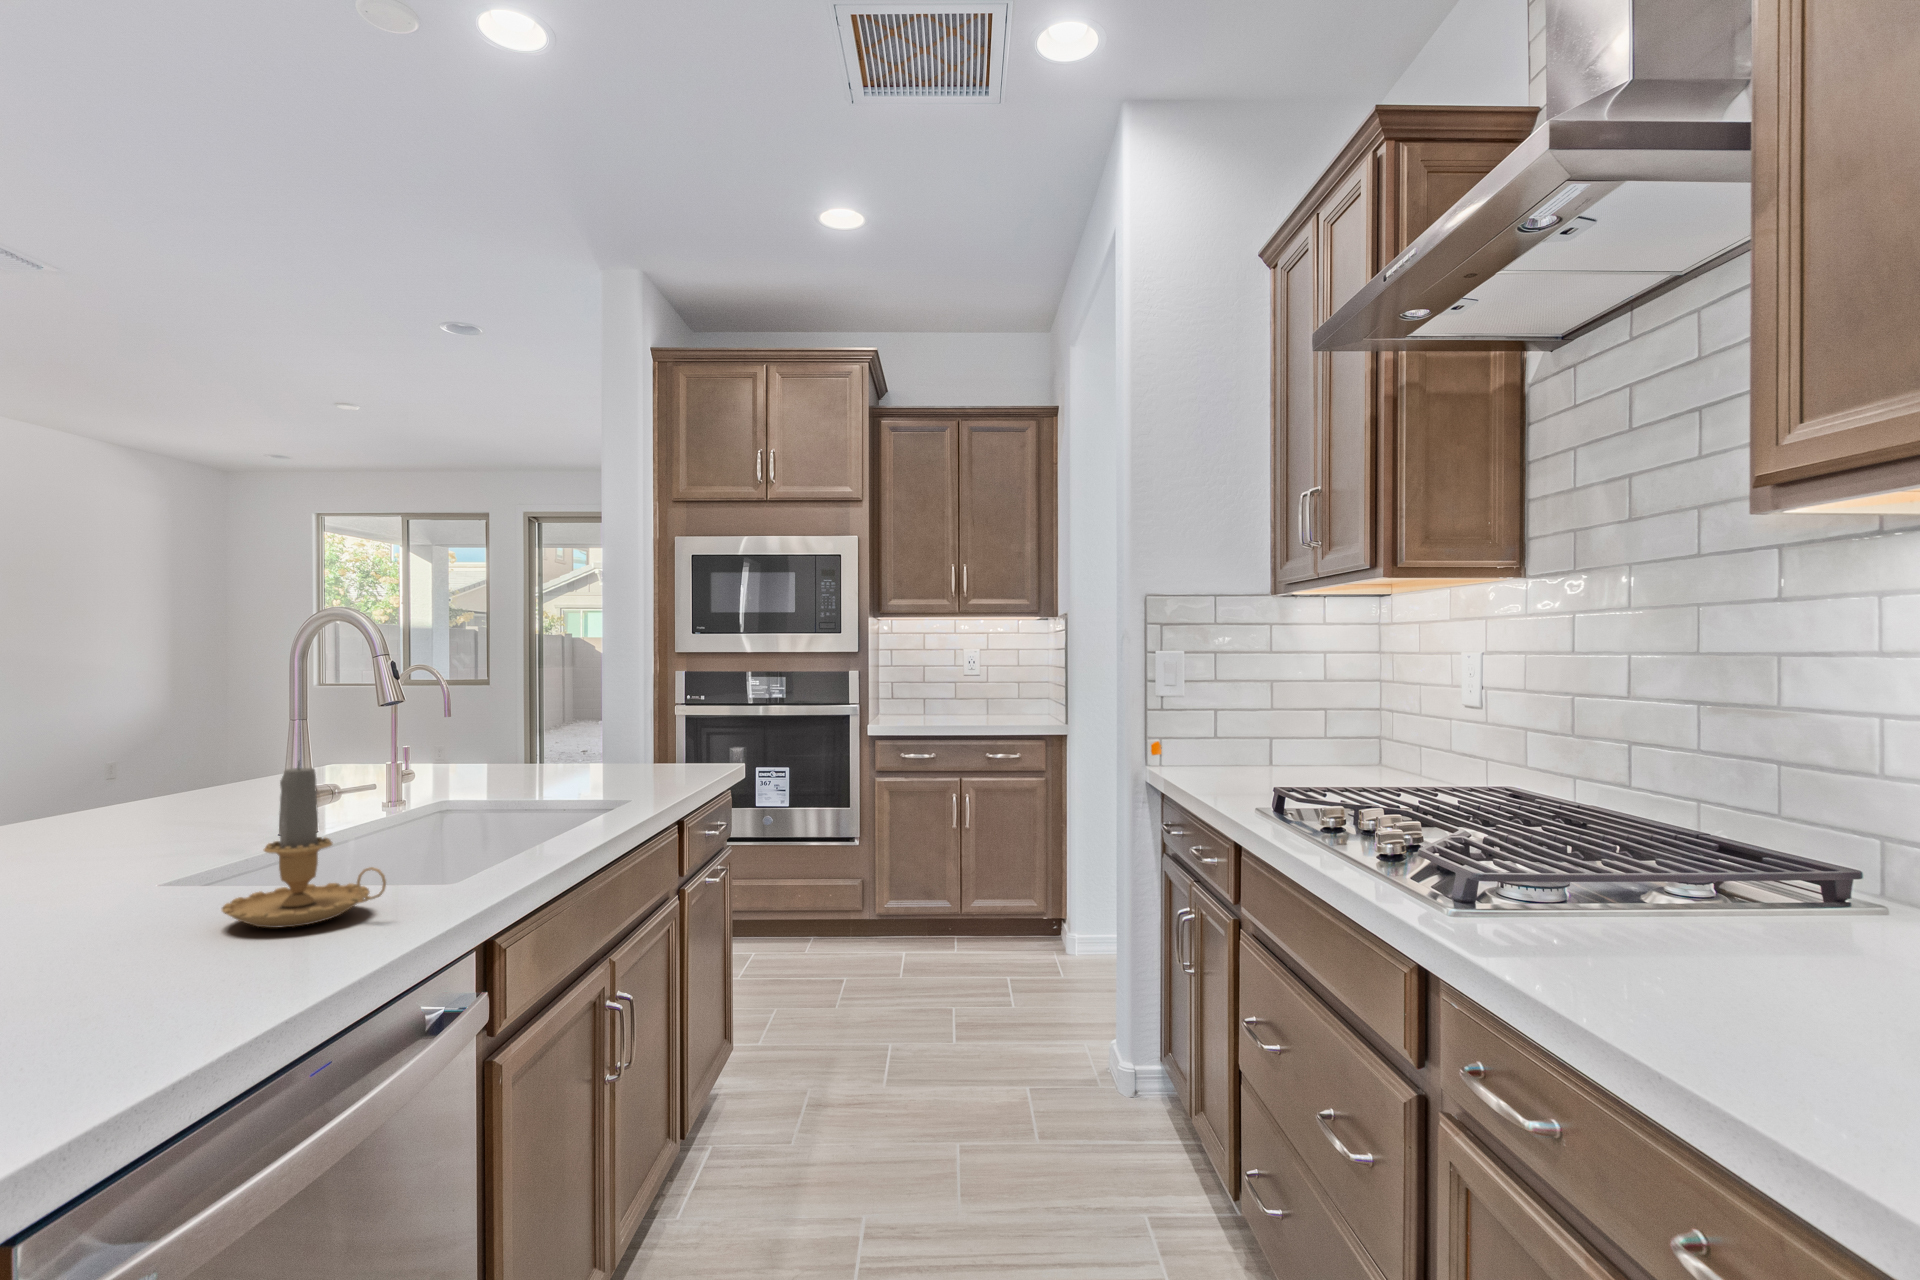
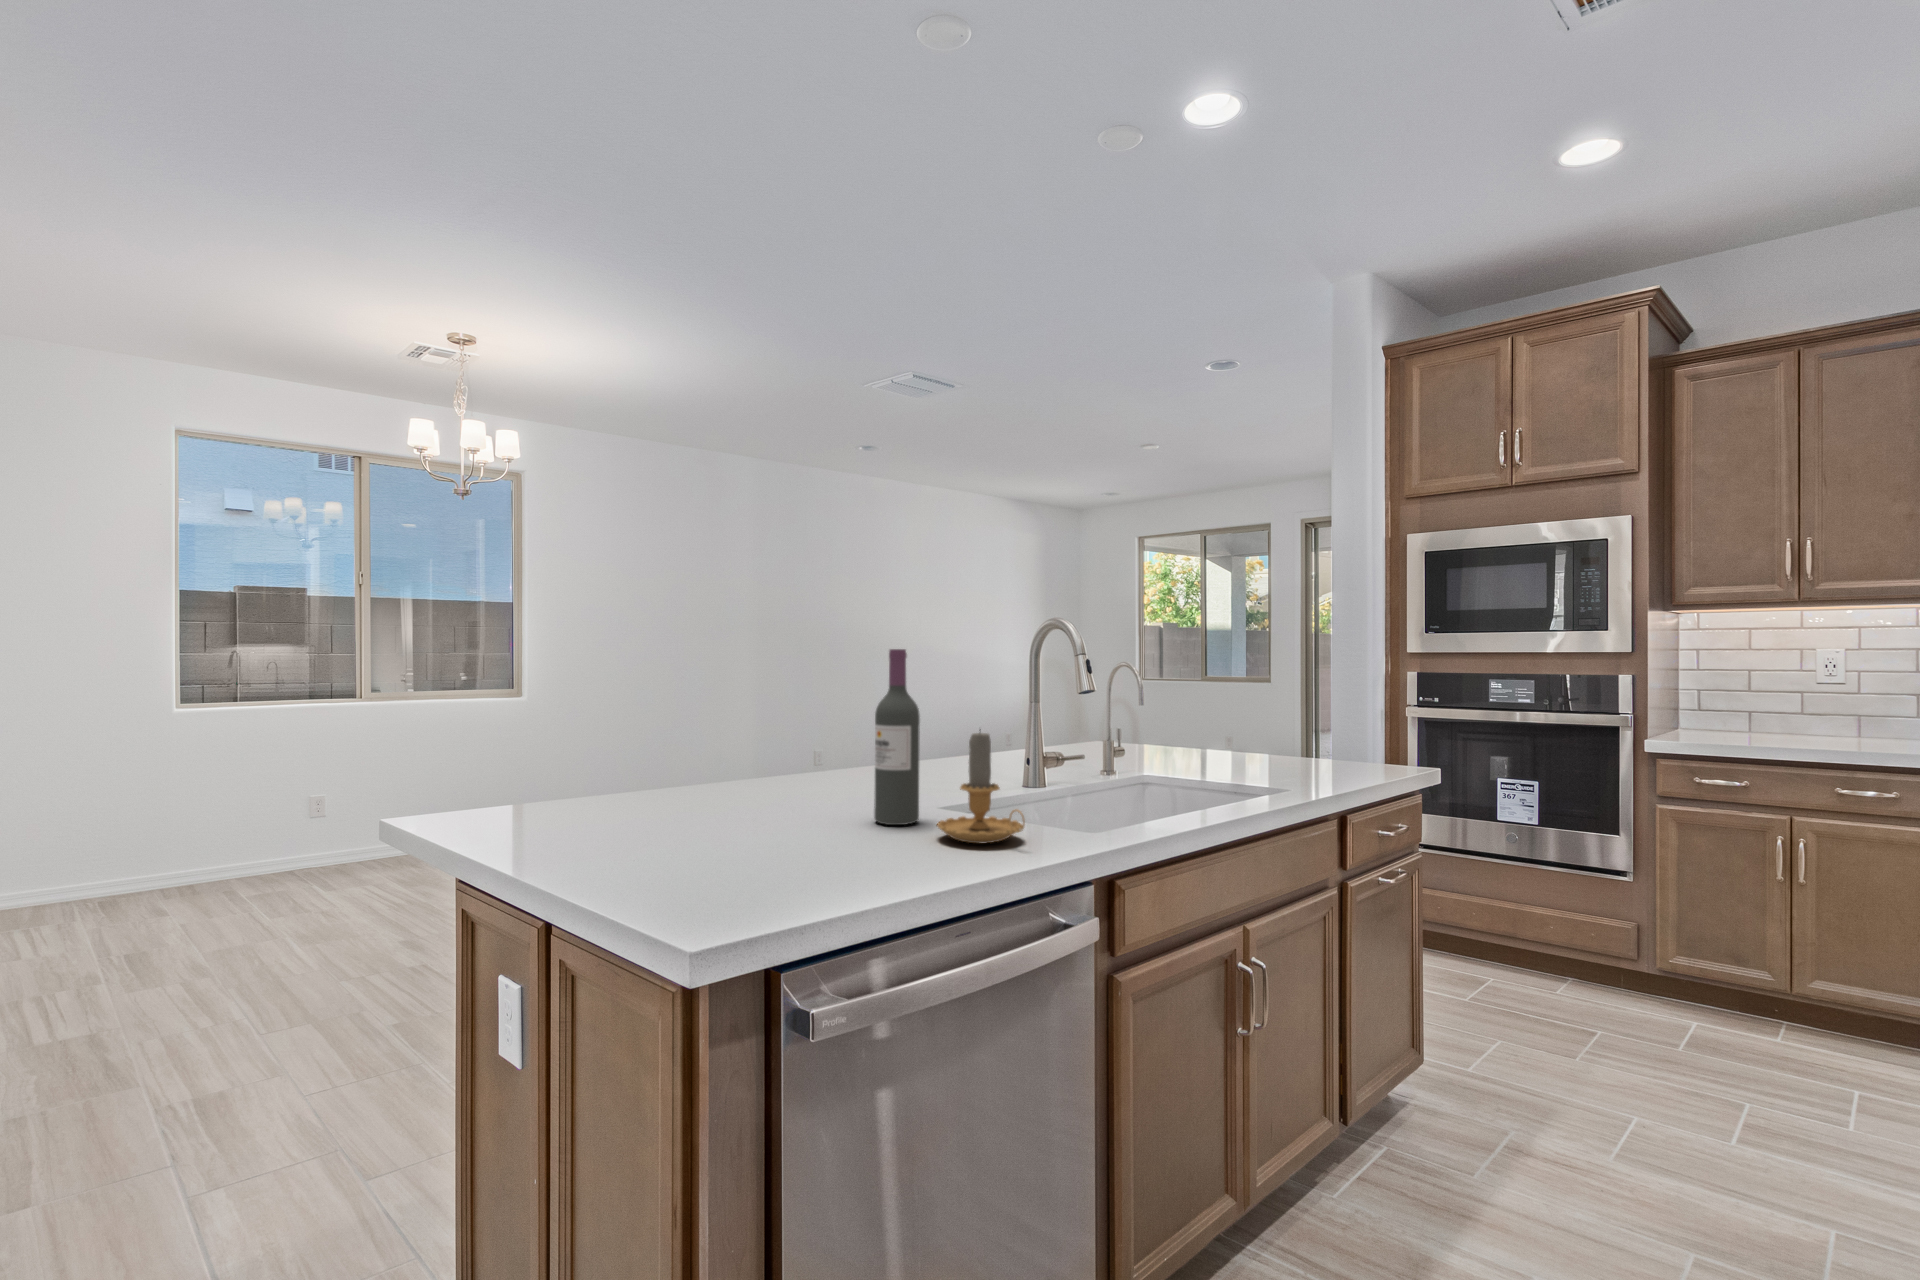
wine bottle: none [72,650,165,928] -> present [874,649,920,825]

